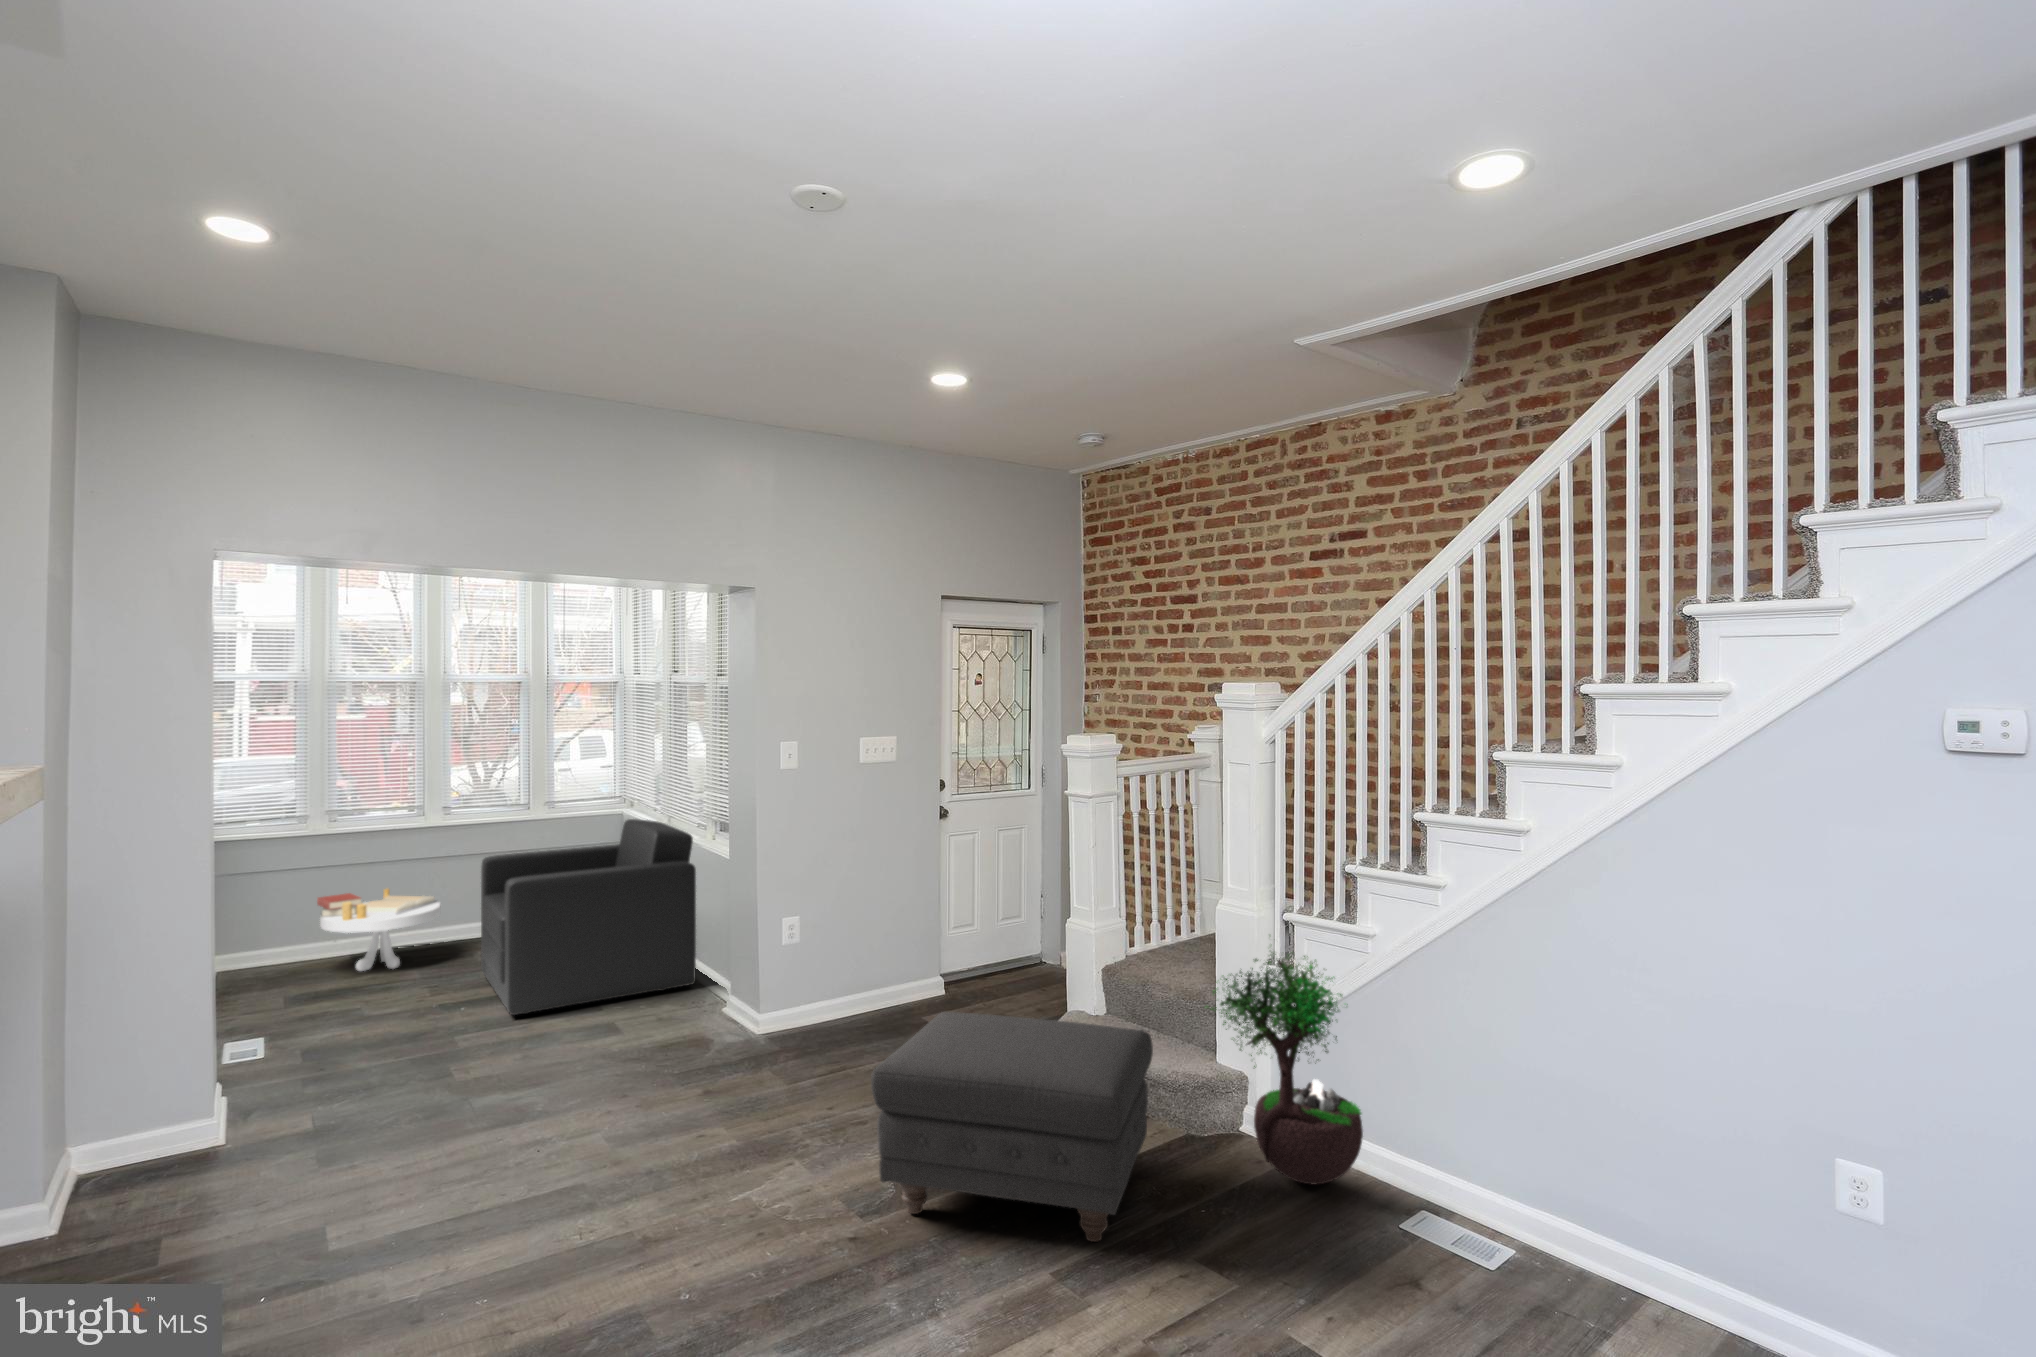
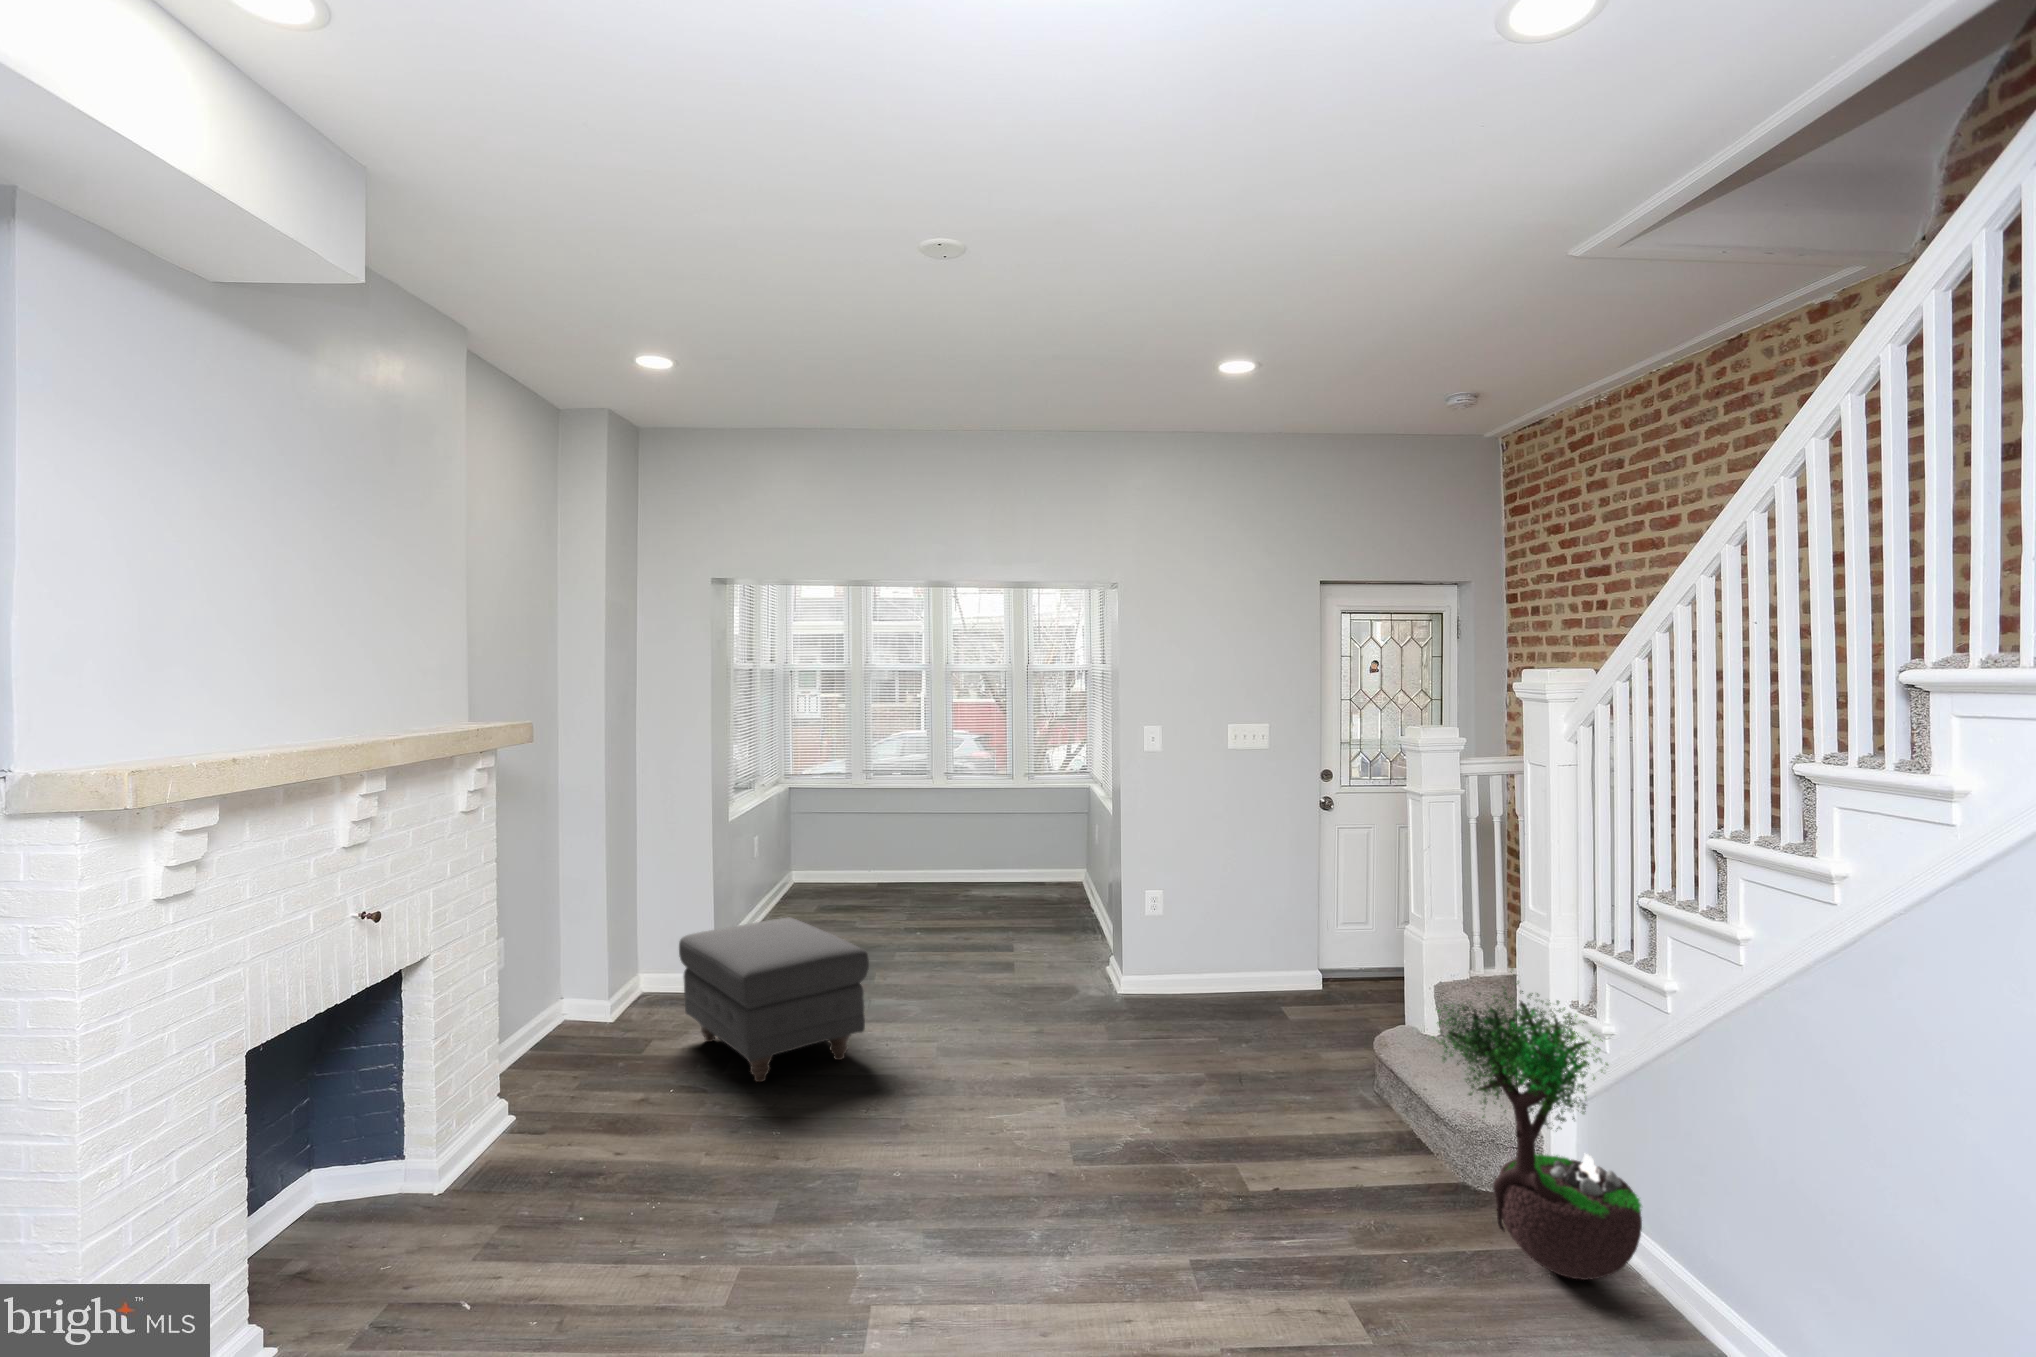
armchair: present [481,819,696,1015] -> none [964,791,1114,941]
side table: present [317,889,440,971] -> none [882,832,960,893]
ottoman: present [871,1012,1153,1242] -> present [679,917,869,1082]

